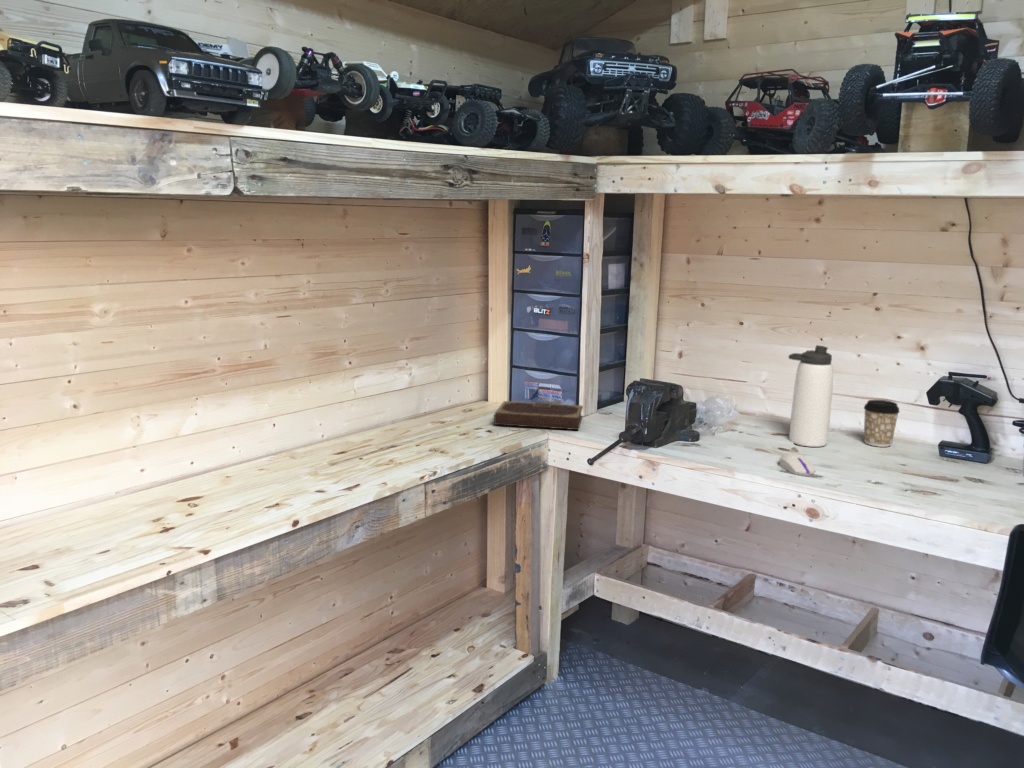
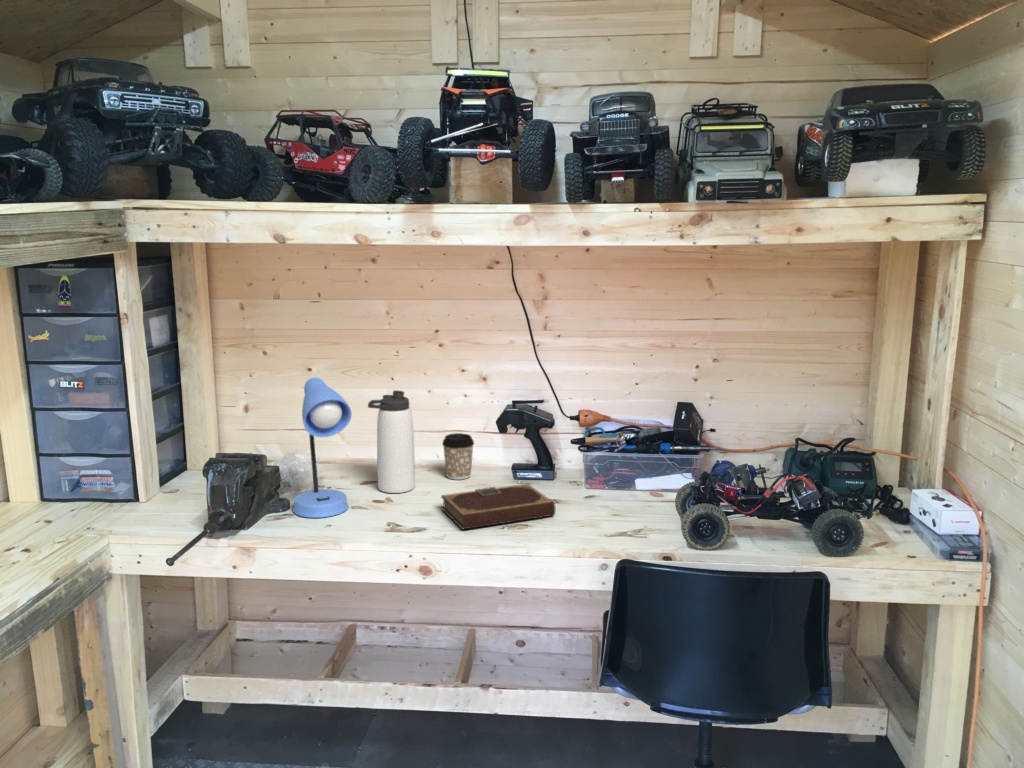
desk lamp: none [702,321,767,453] -> present [293,377,351,518]
notebook: present [494,401,583,430] -> present [441,484,556,529]
computer mouse: present [779,453,816,476] -> none [379,509,417,533]

